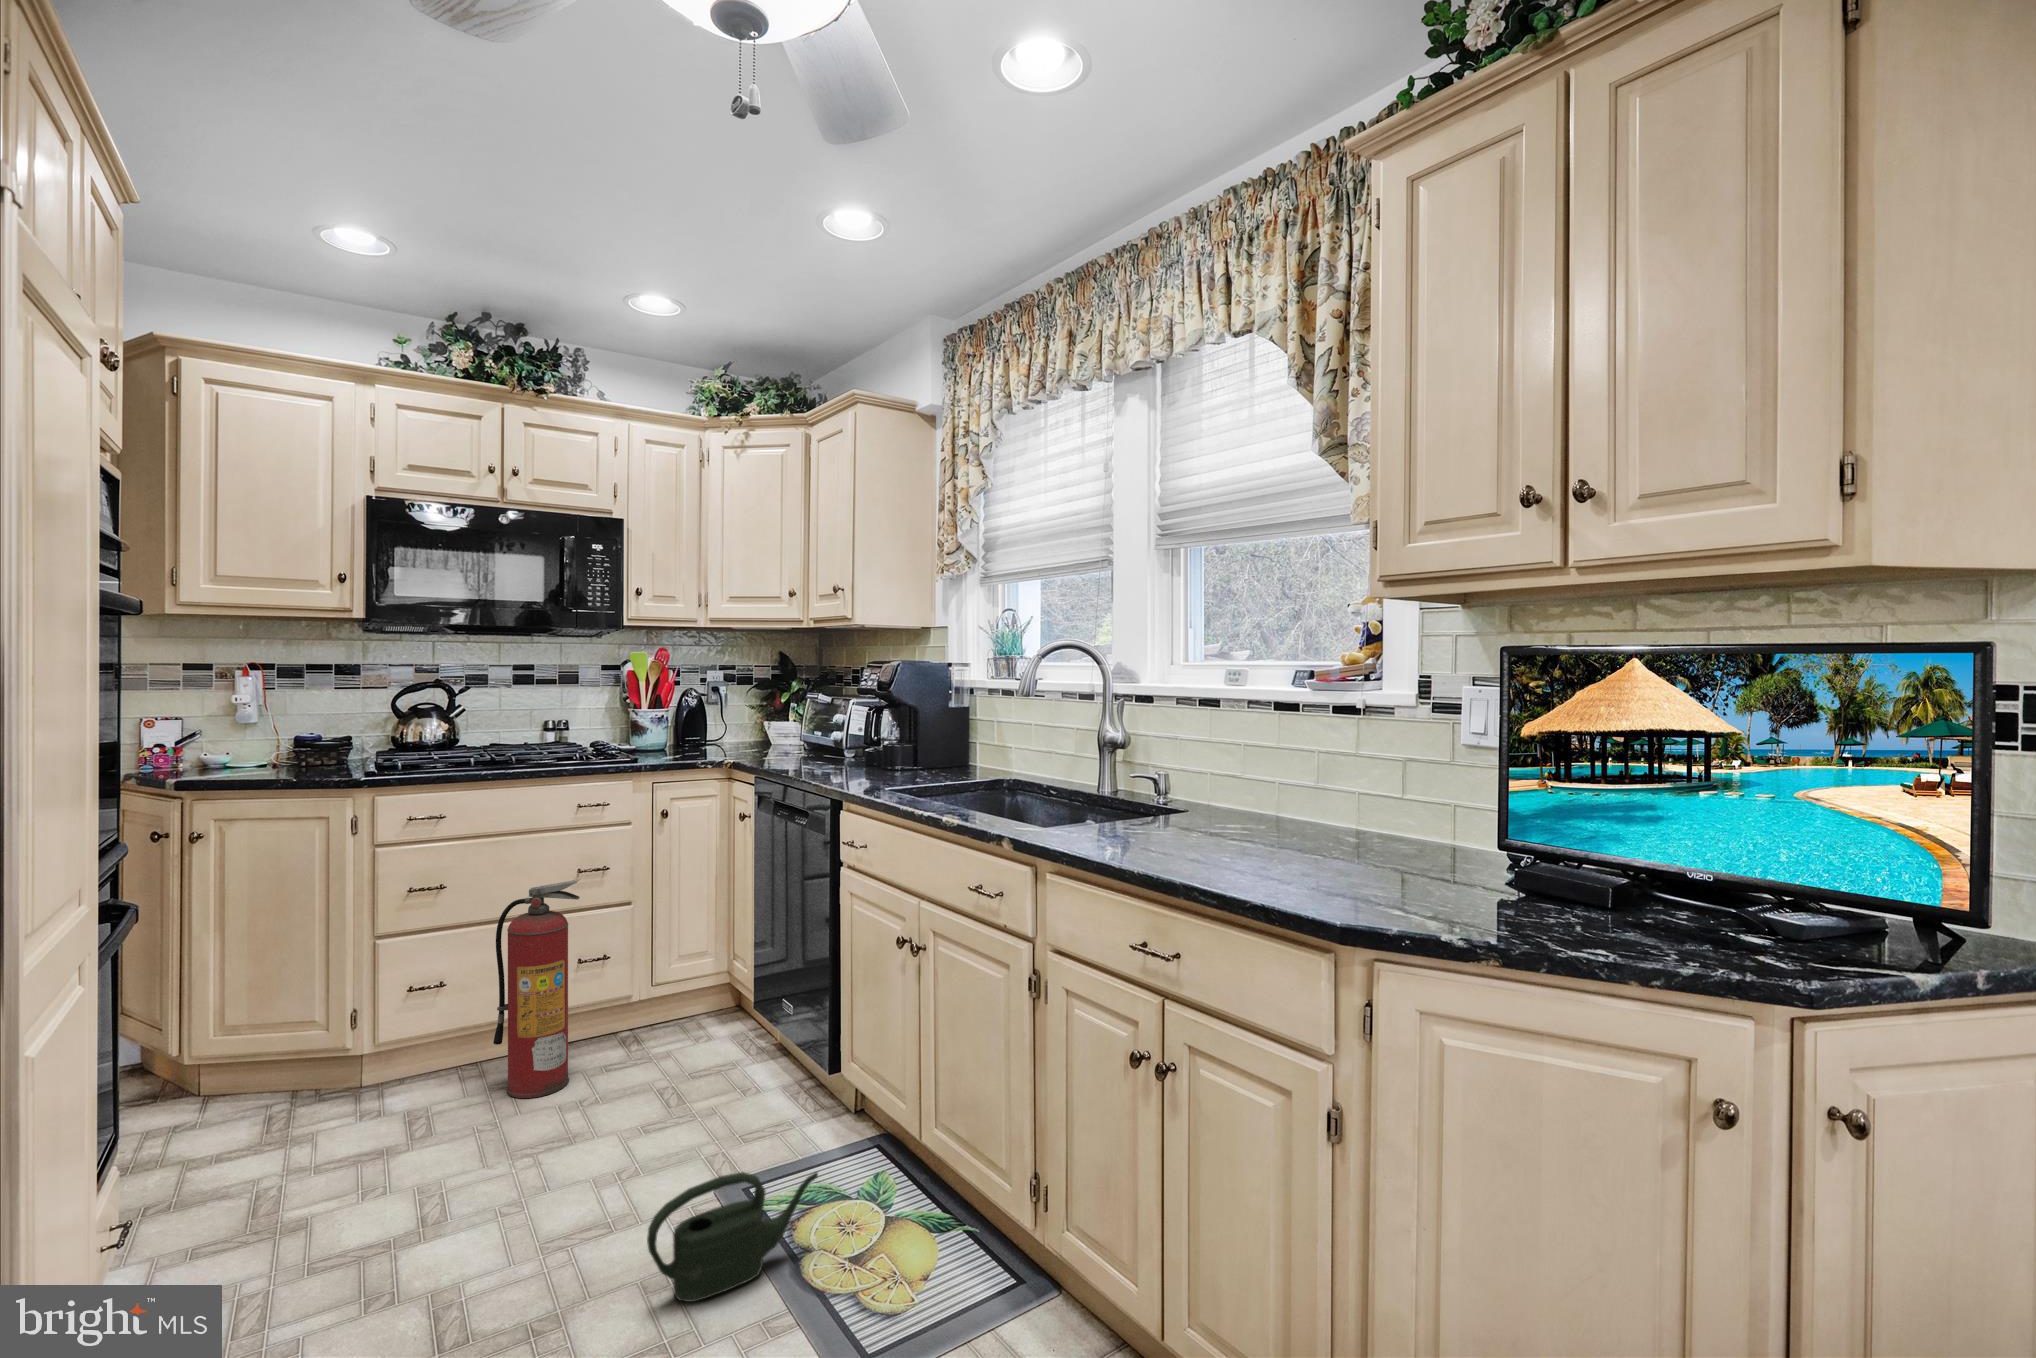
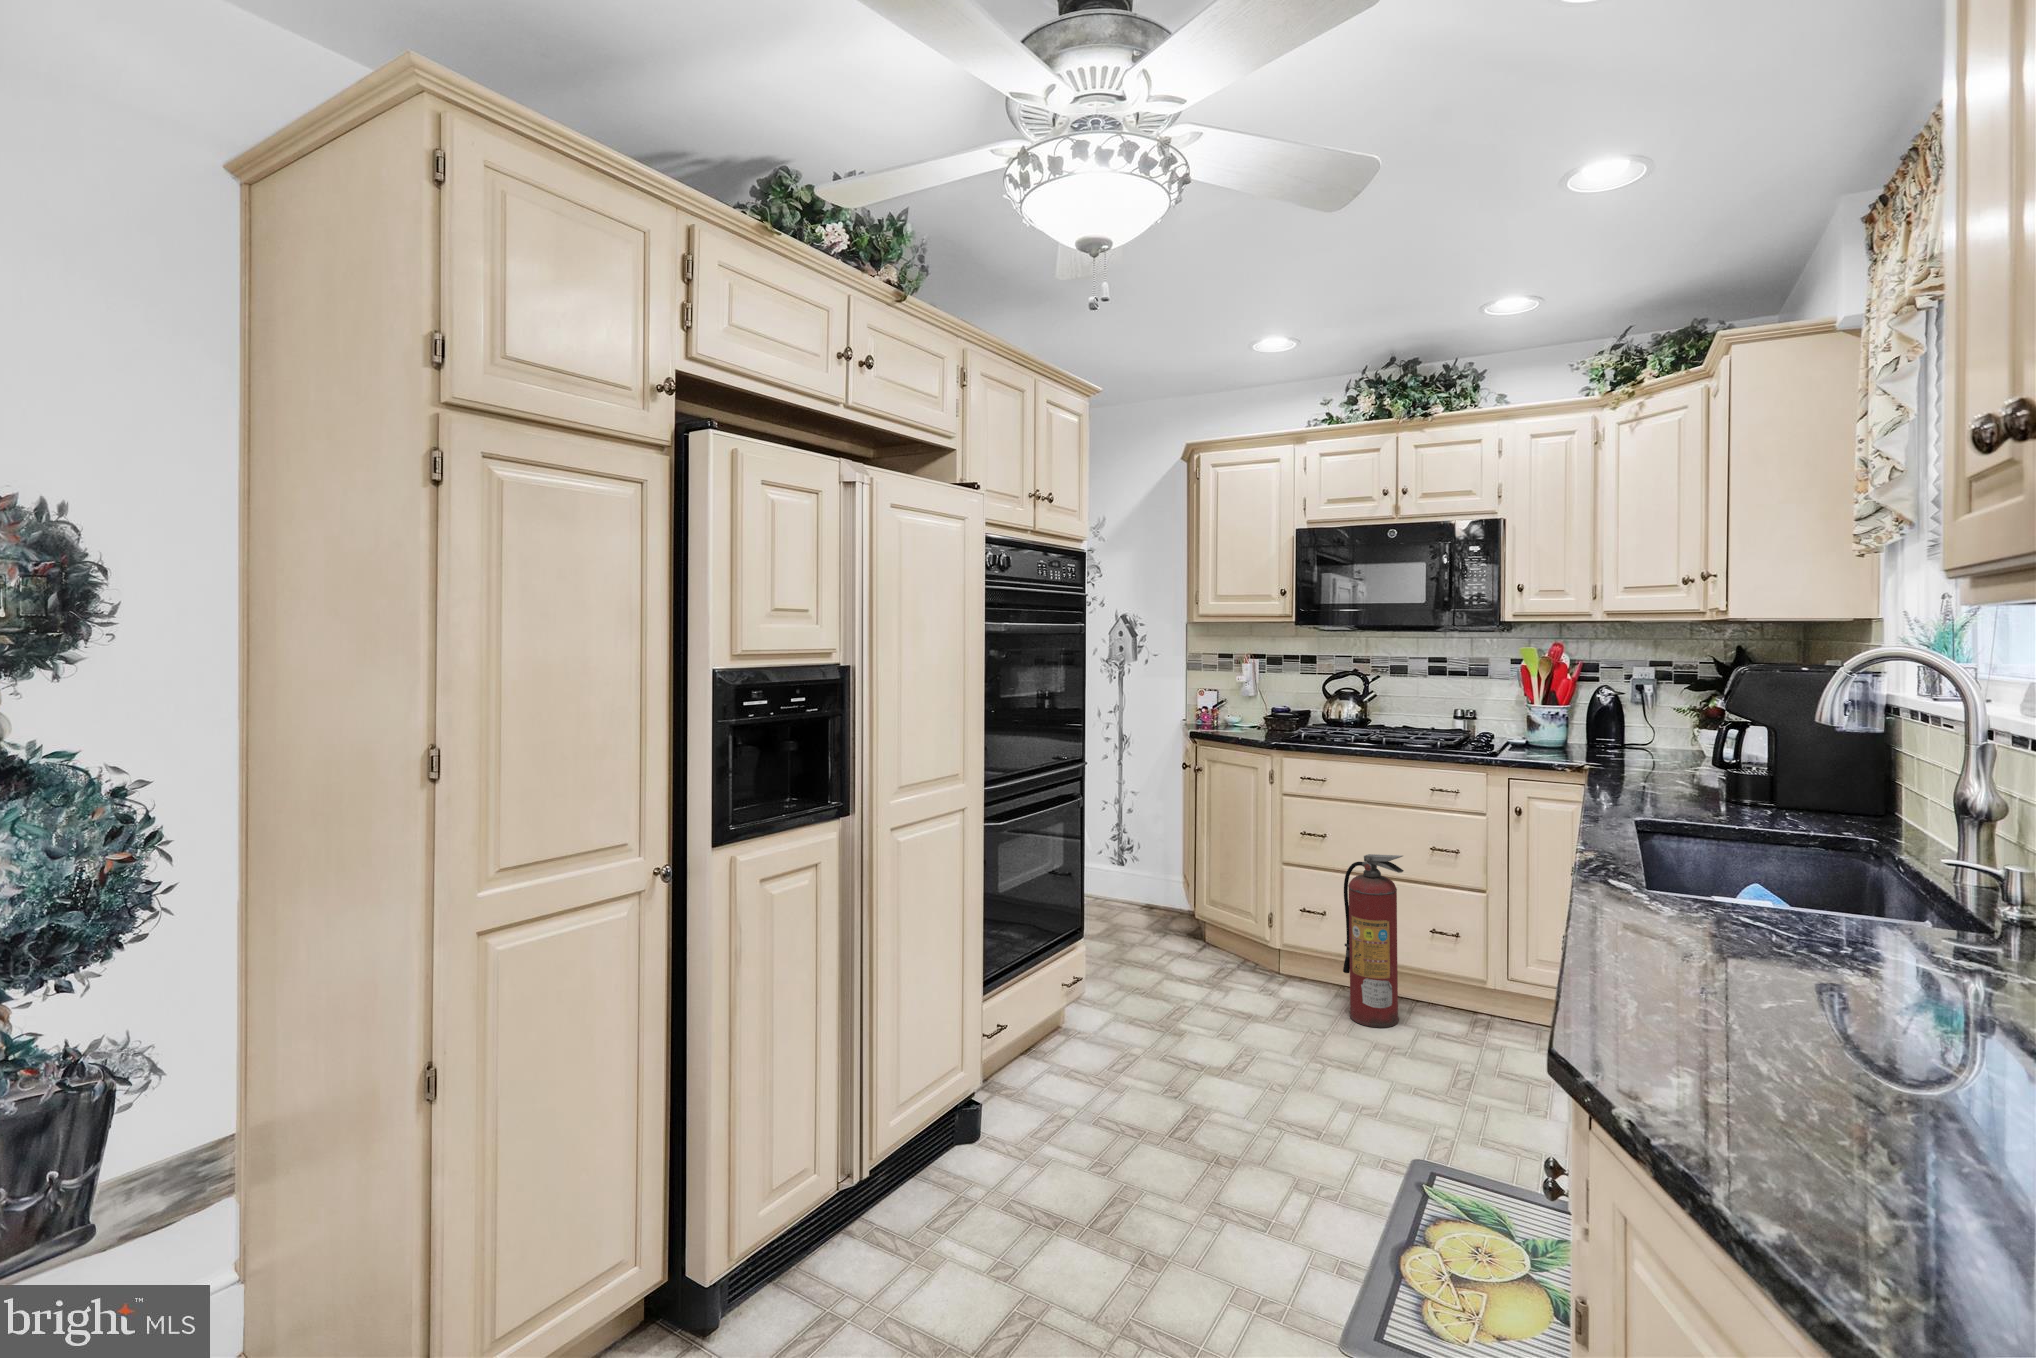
watering can: present [647,1172,818,1302] -> none [1285,1129,1443,1235]

